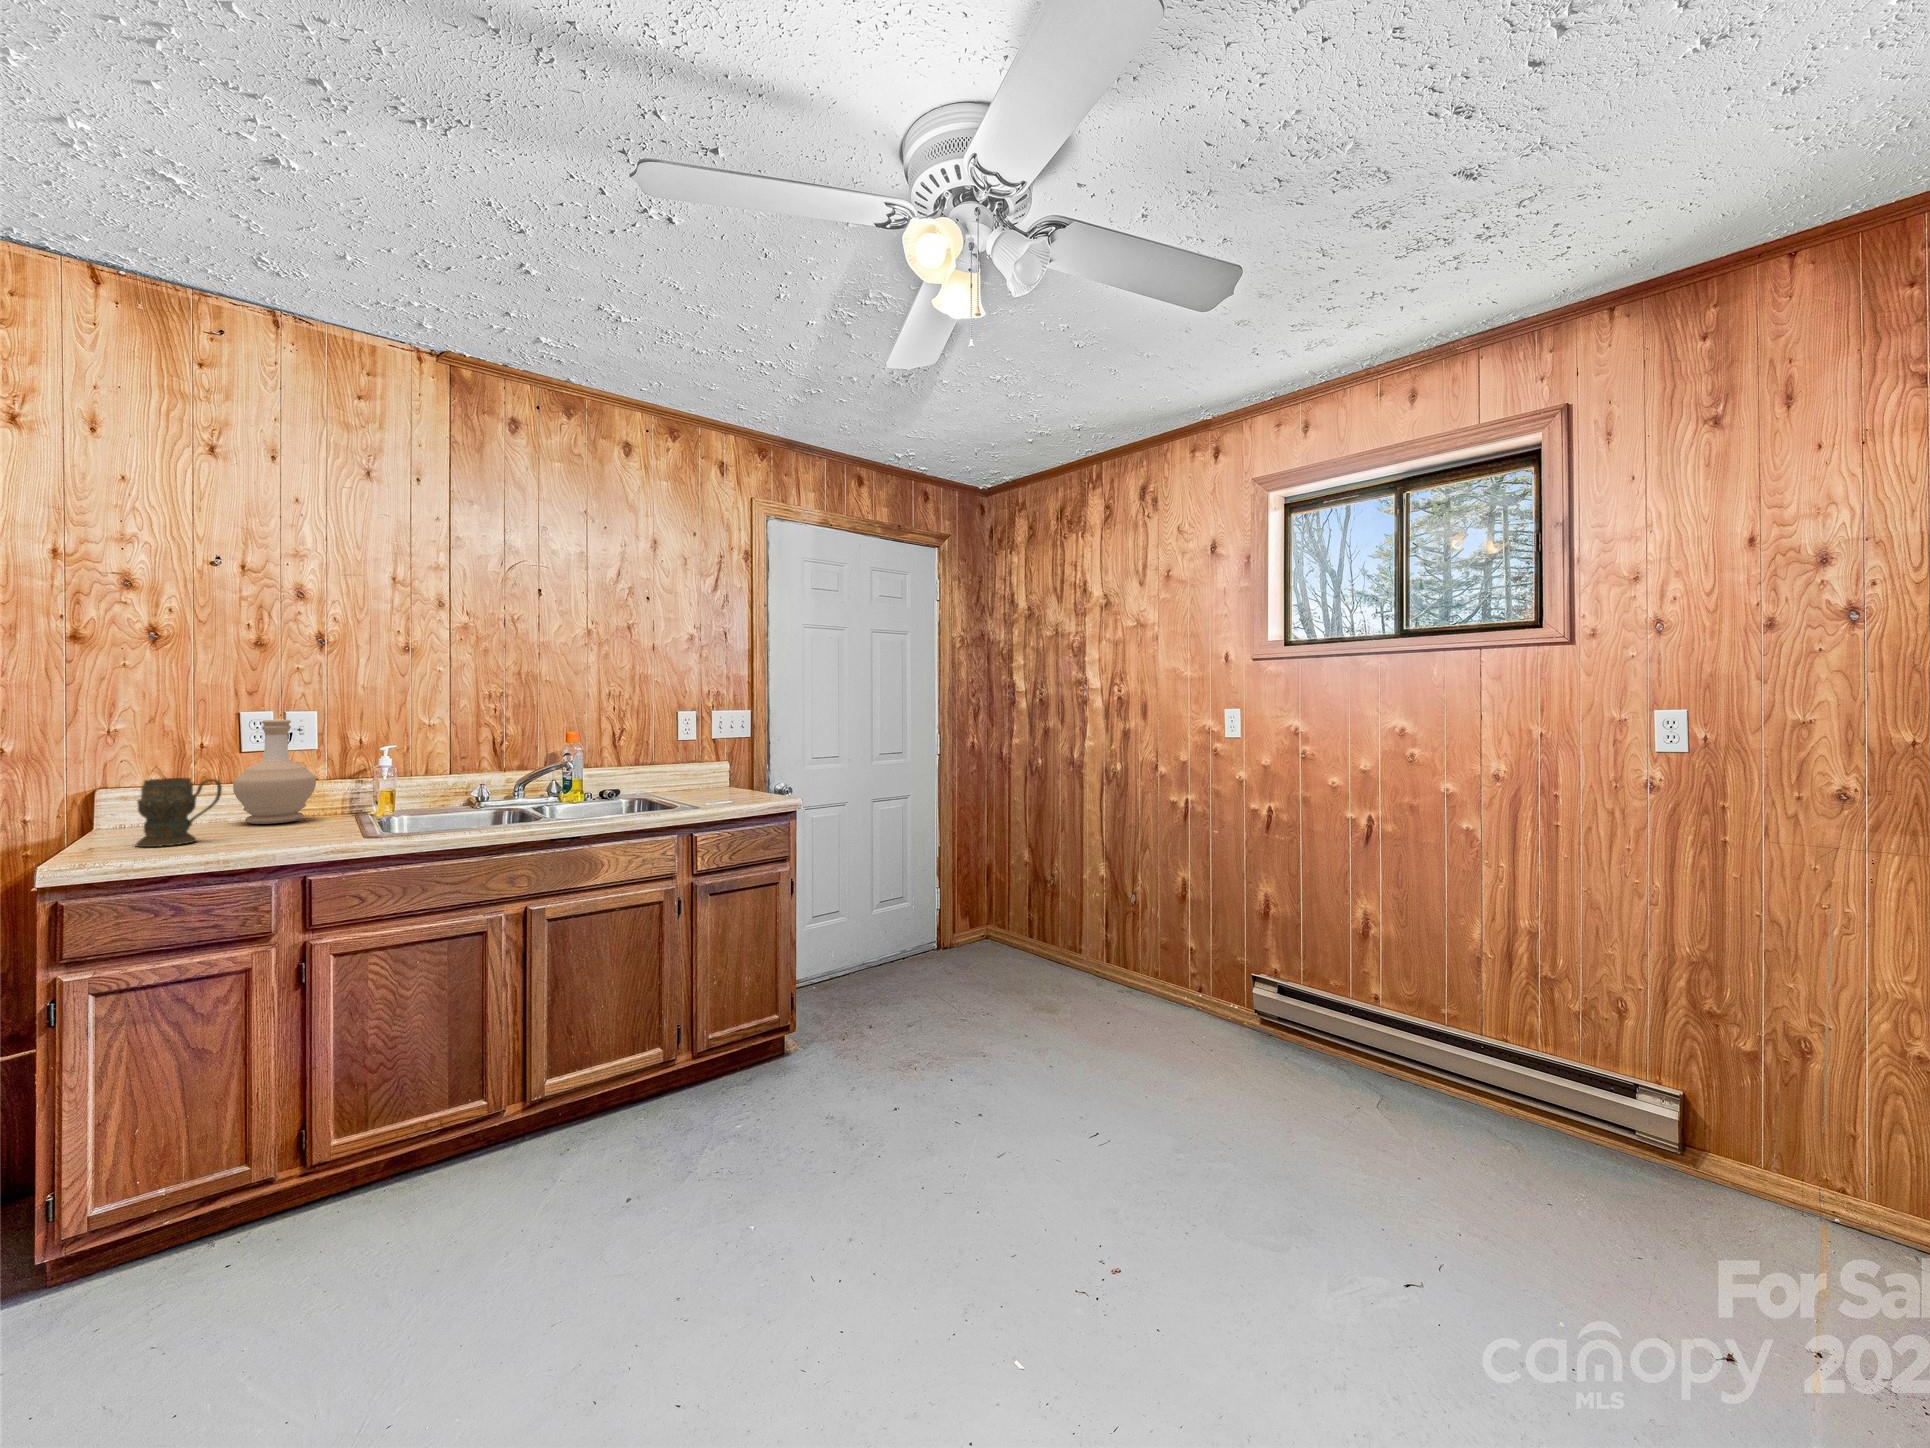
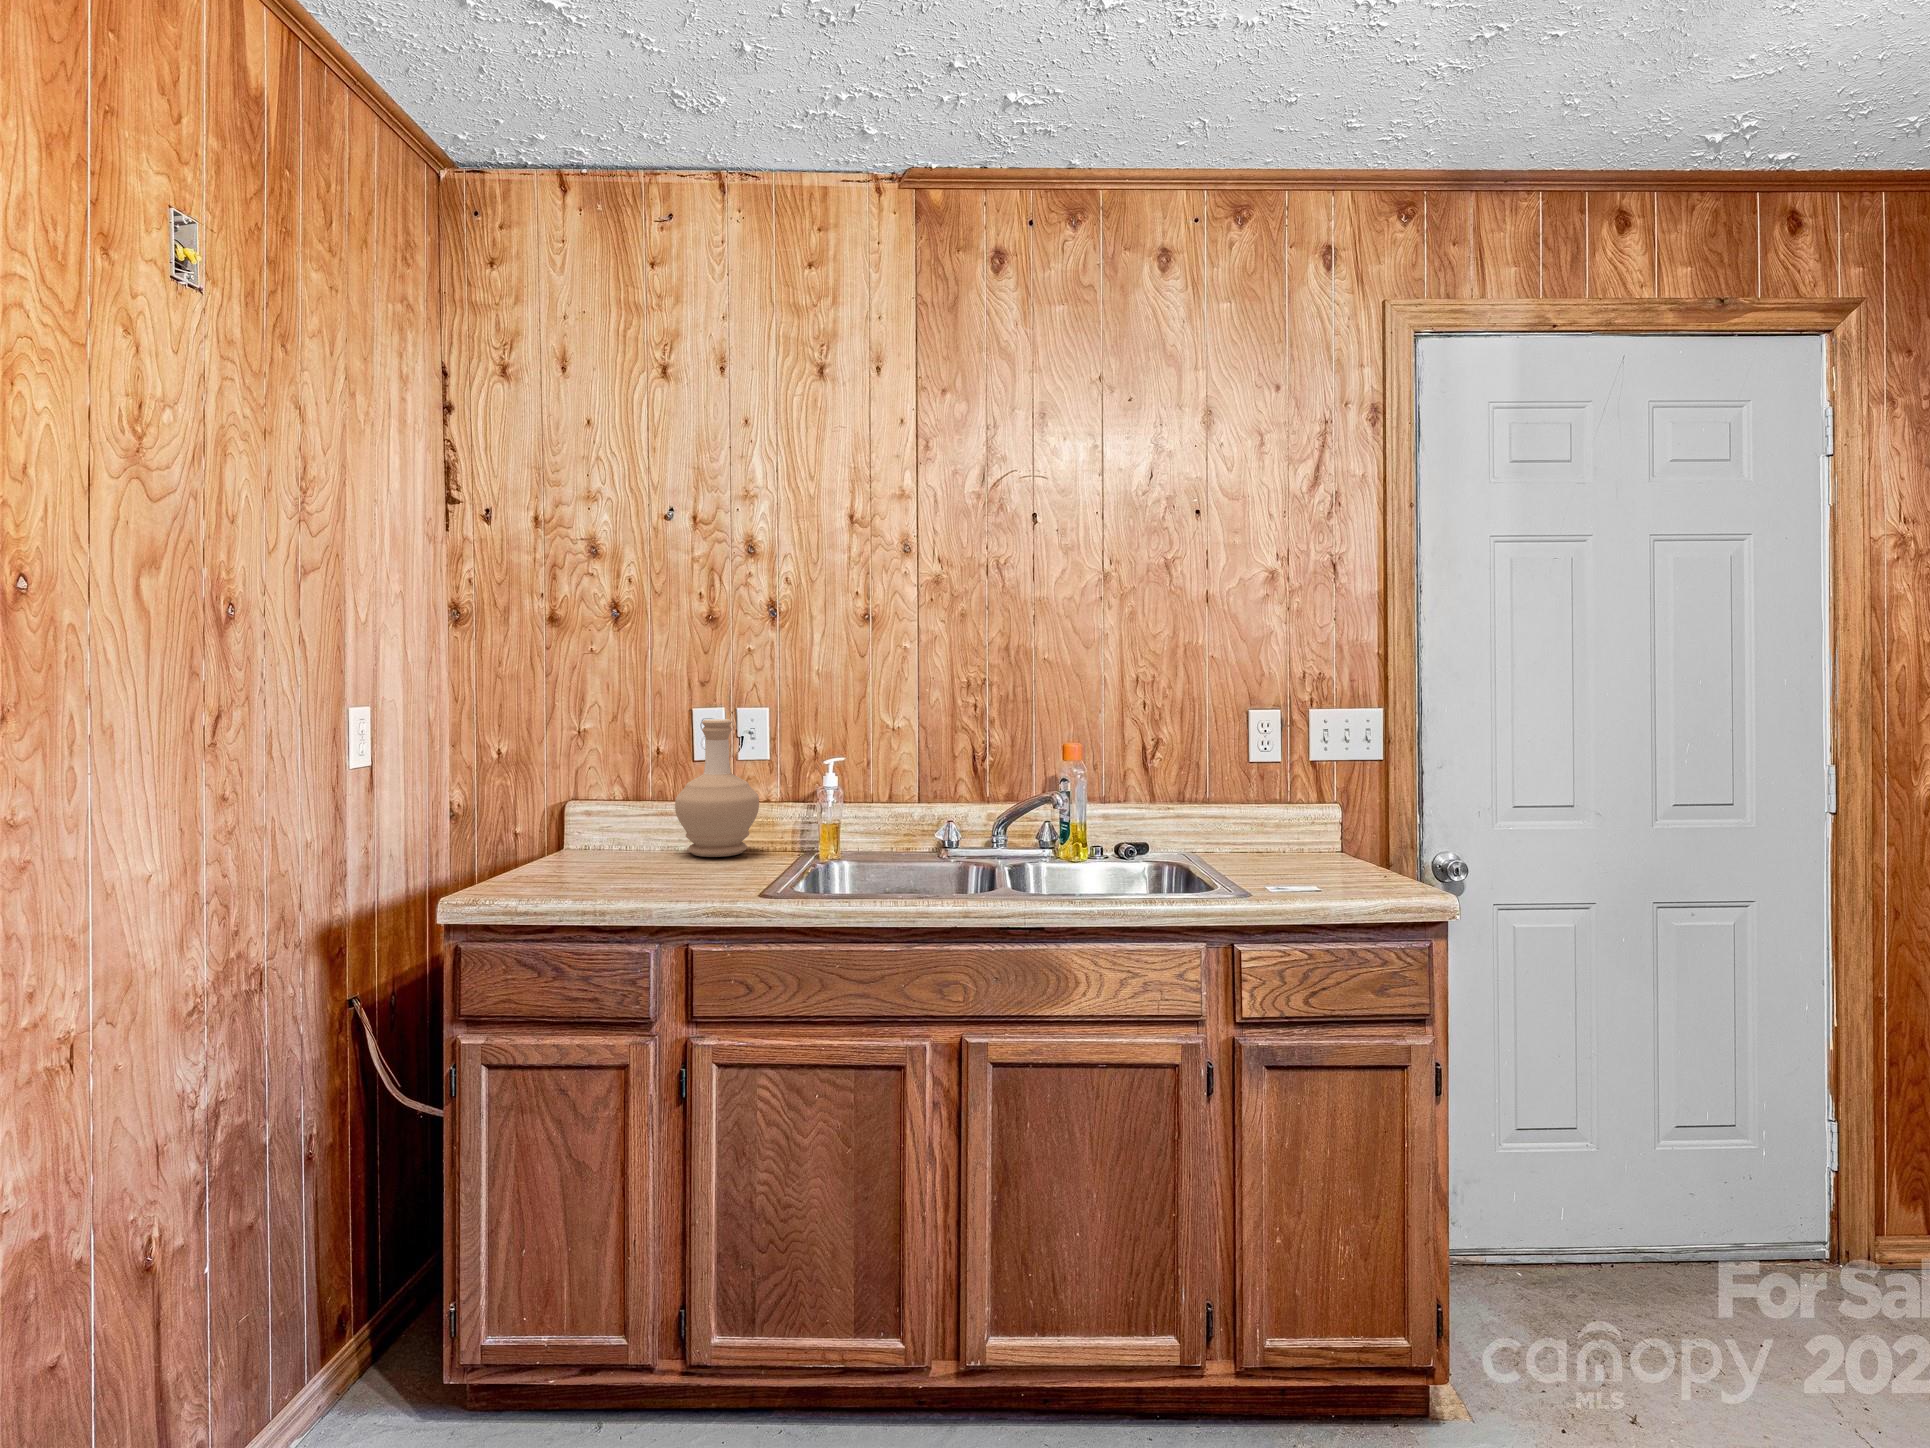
mug: present [136,778,222,847] -> none [553,797,629,885]

